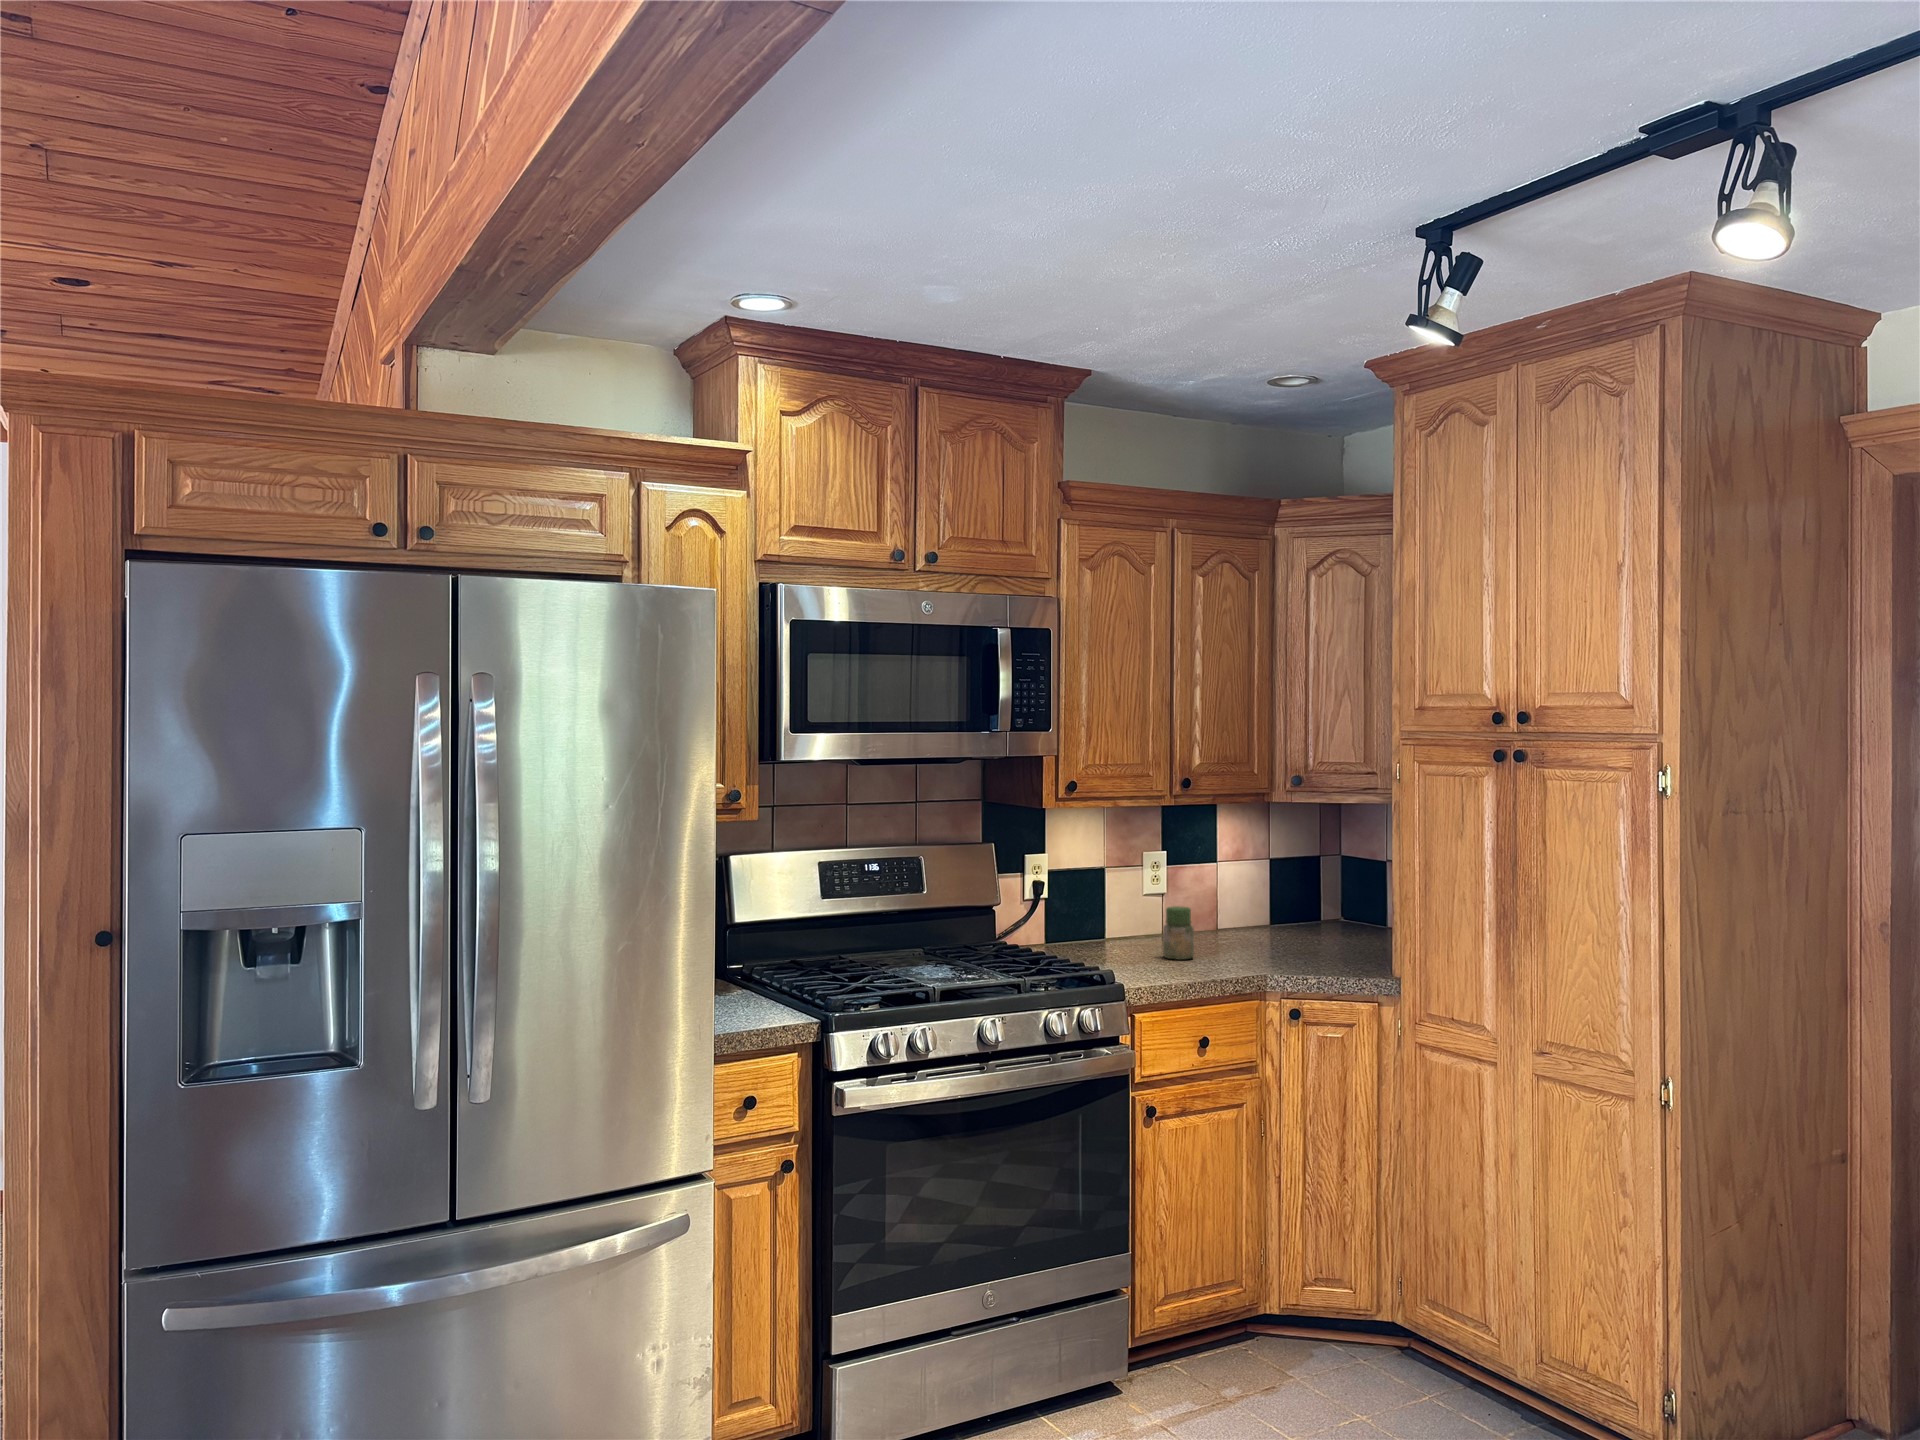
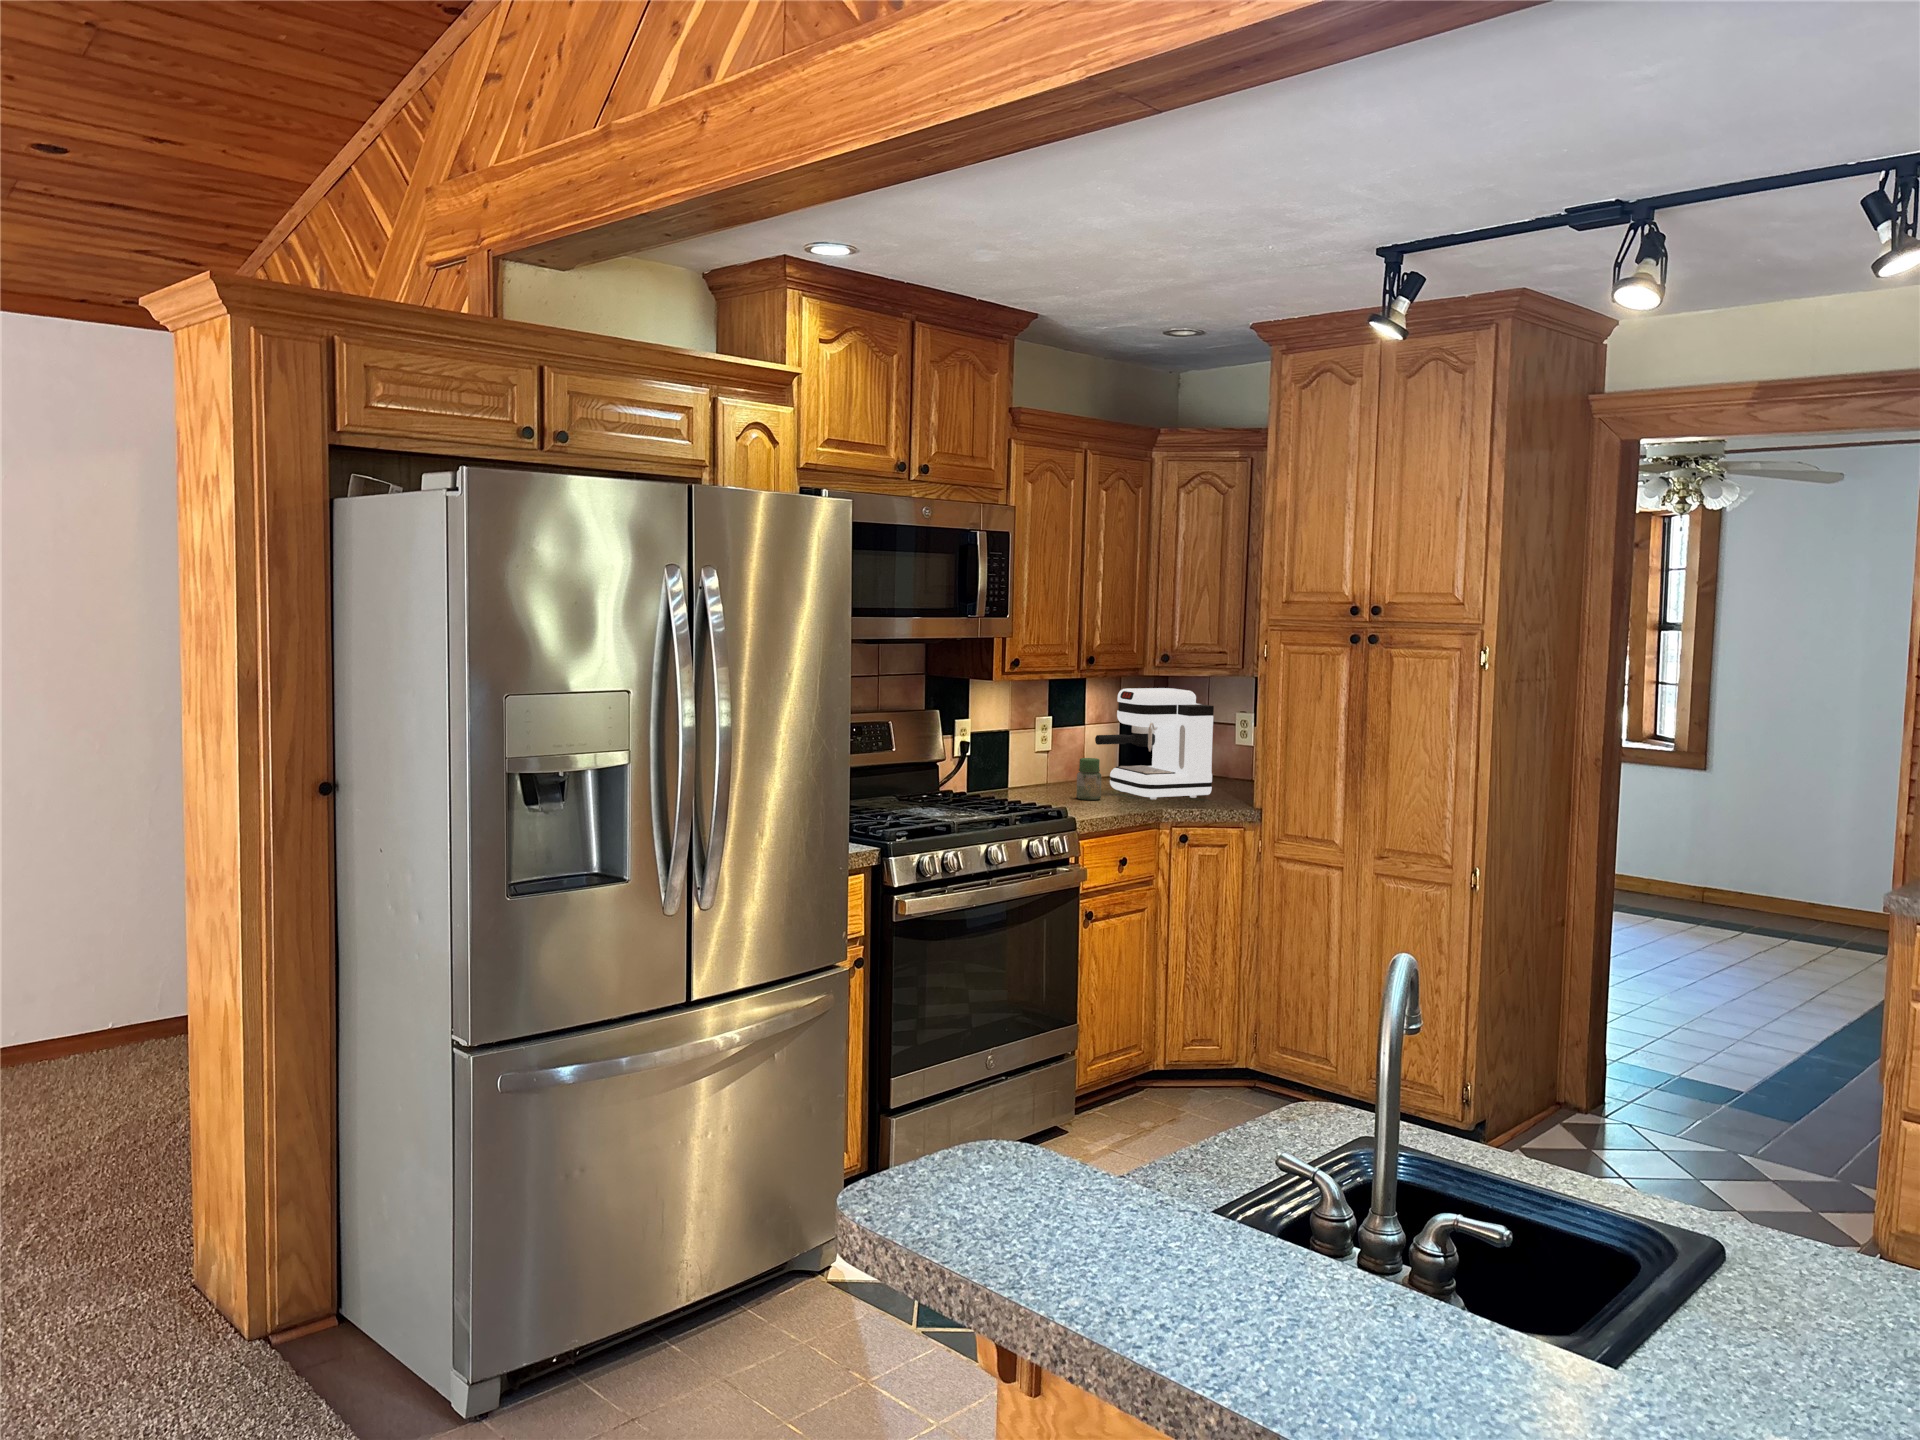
coffee maker: none [1199,819,1347,961] -> present [1095,688,1214,799]

